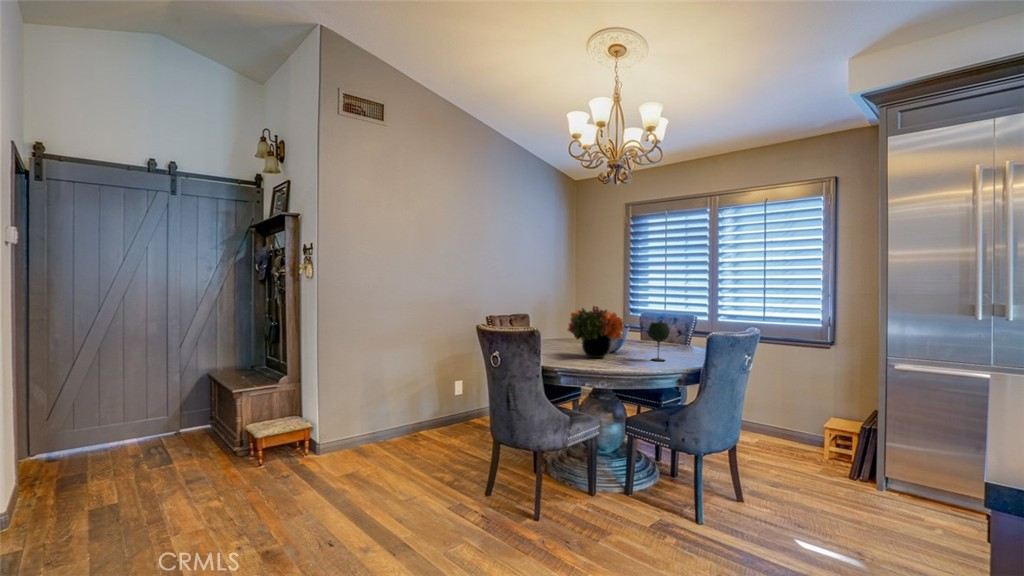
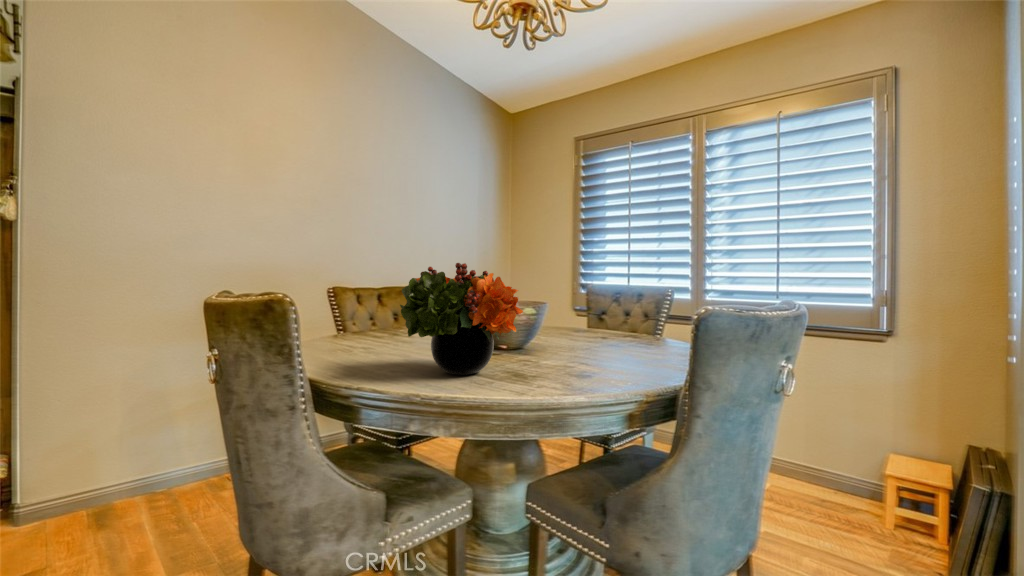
wine glass: present [648,322,669,361] -> none [570,296,615,383]

